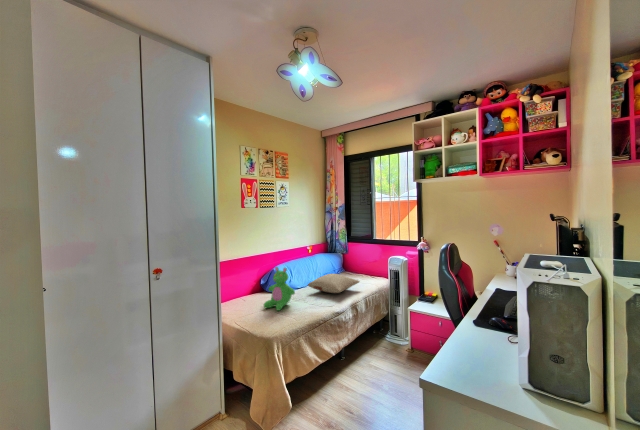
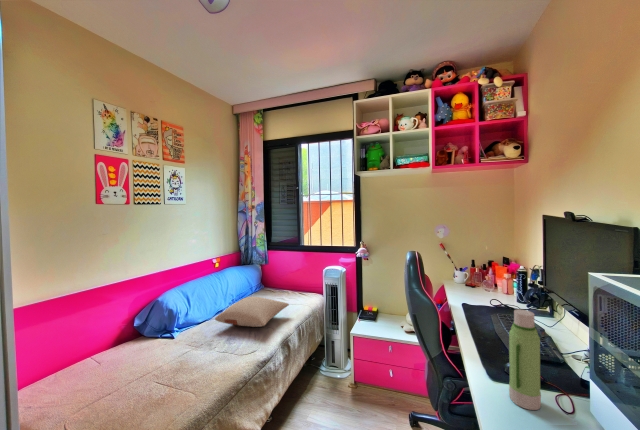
teddy bear: present [264,267,295,311] -> none [134,300,193,377]
water bottle: none [478,276,497,338] -> present [509,309,541,410]

